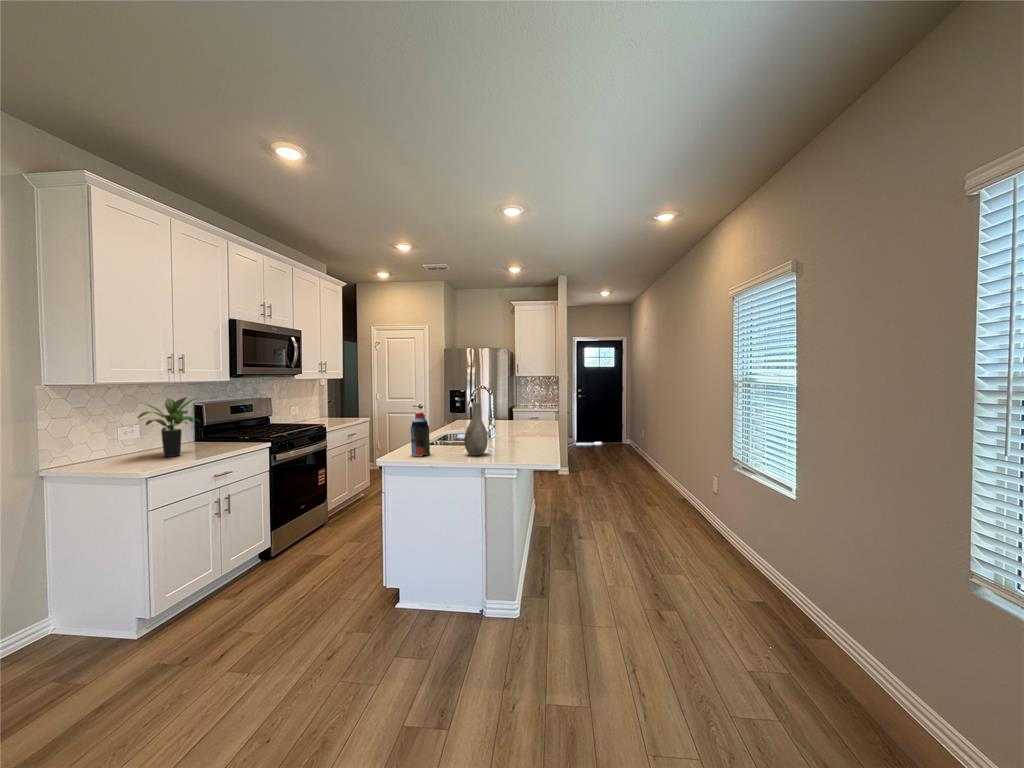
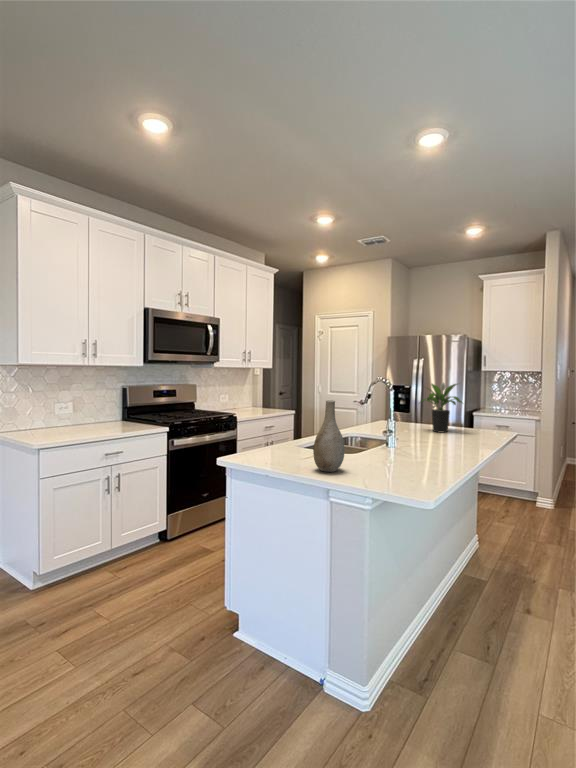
potted plant: present [138,397,199,457] -> present [421,383,462,433]
bottle: present [411,412,430,457] -> none [256,409,279,463]

